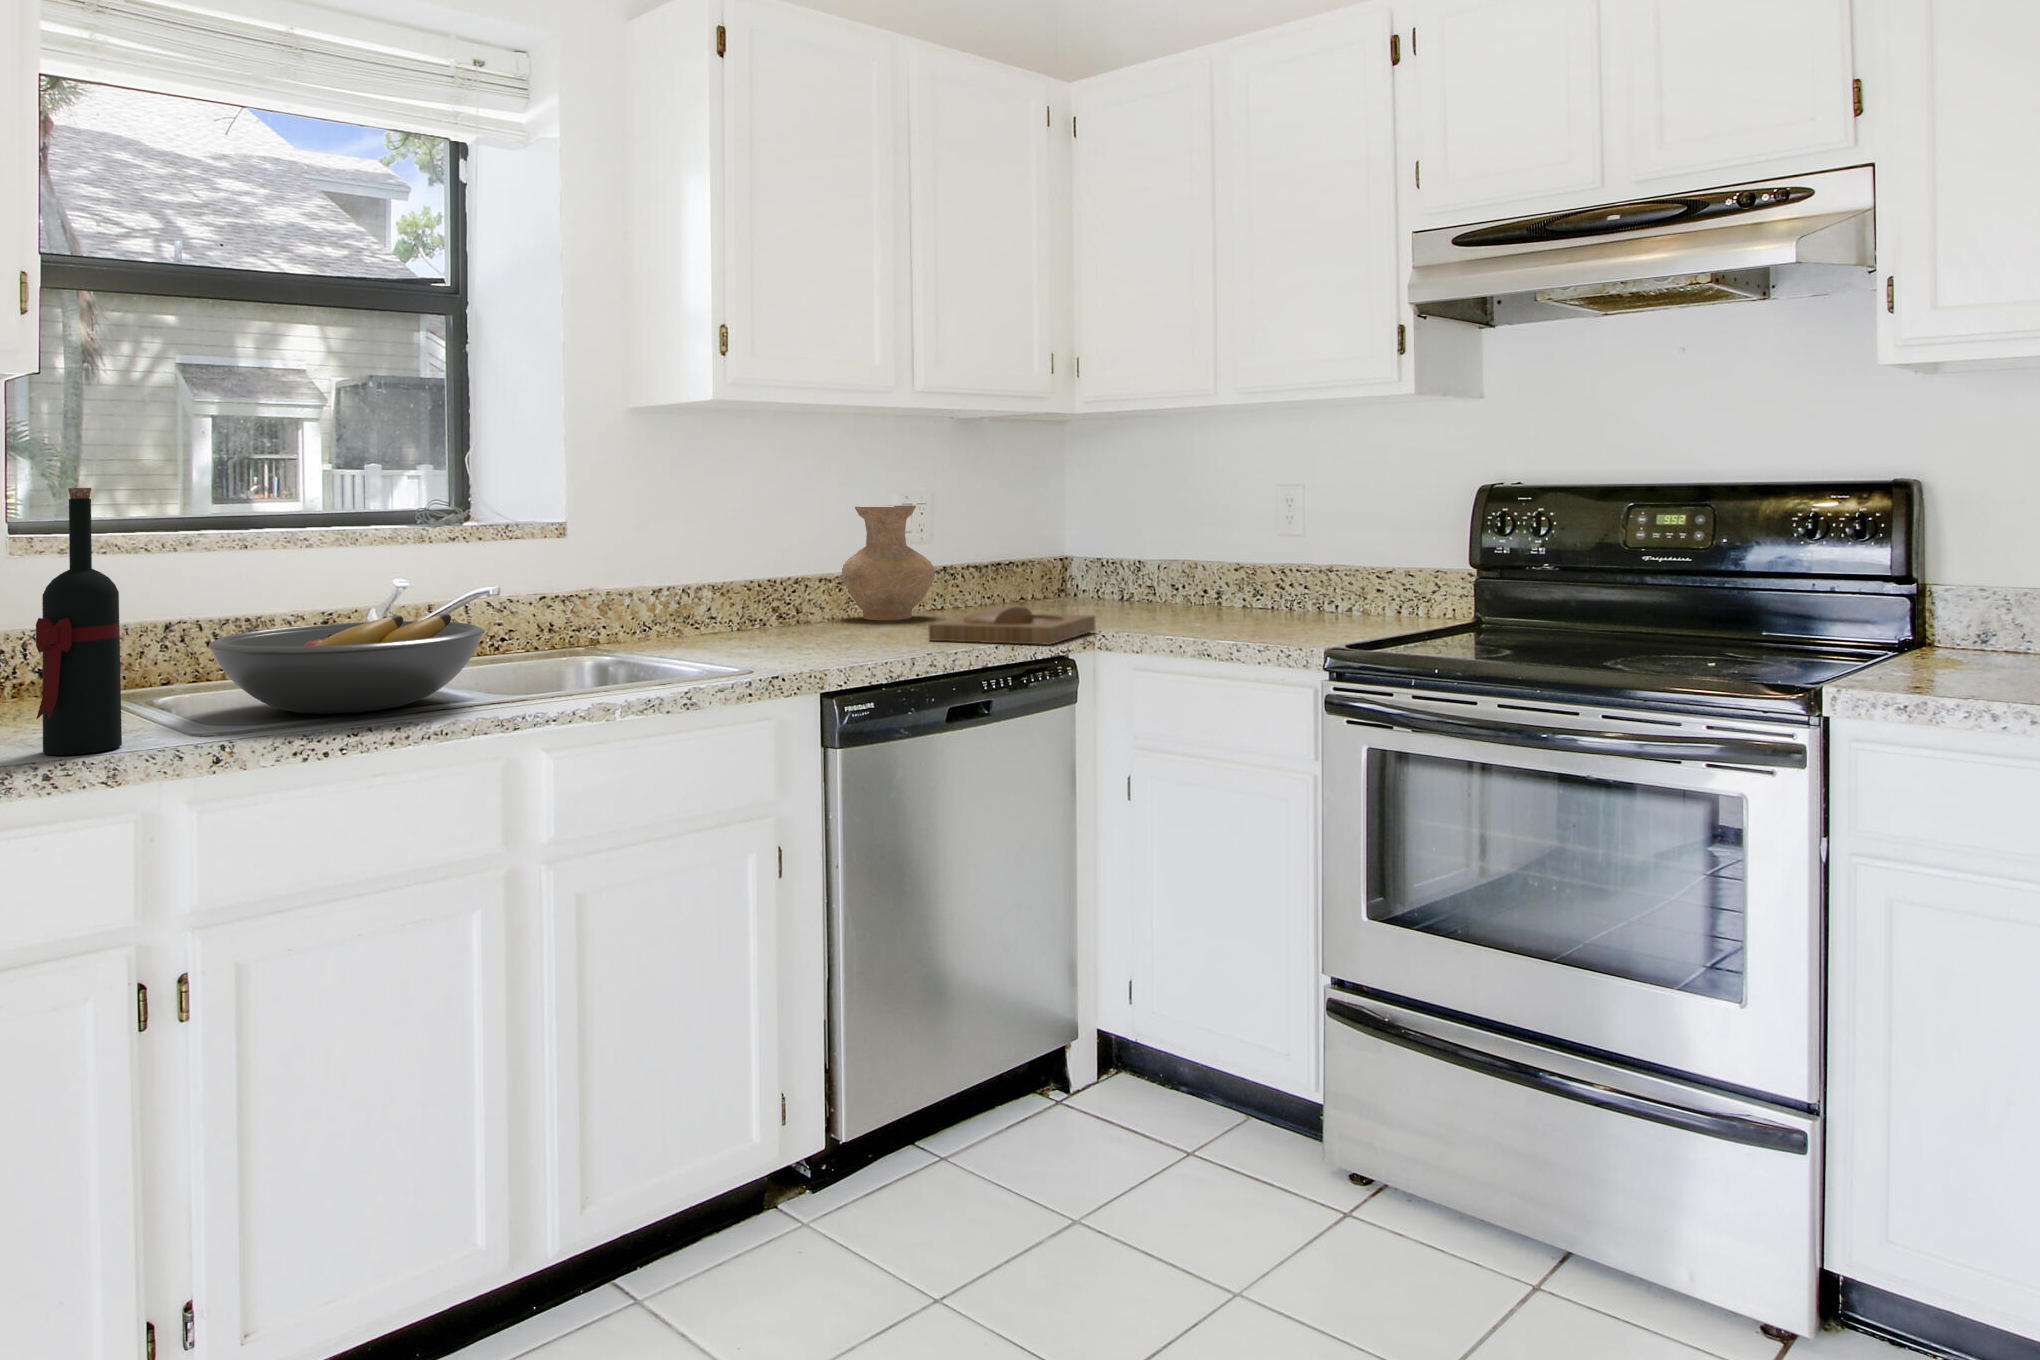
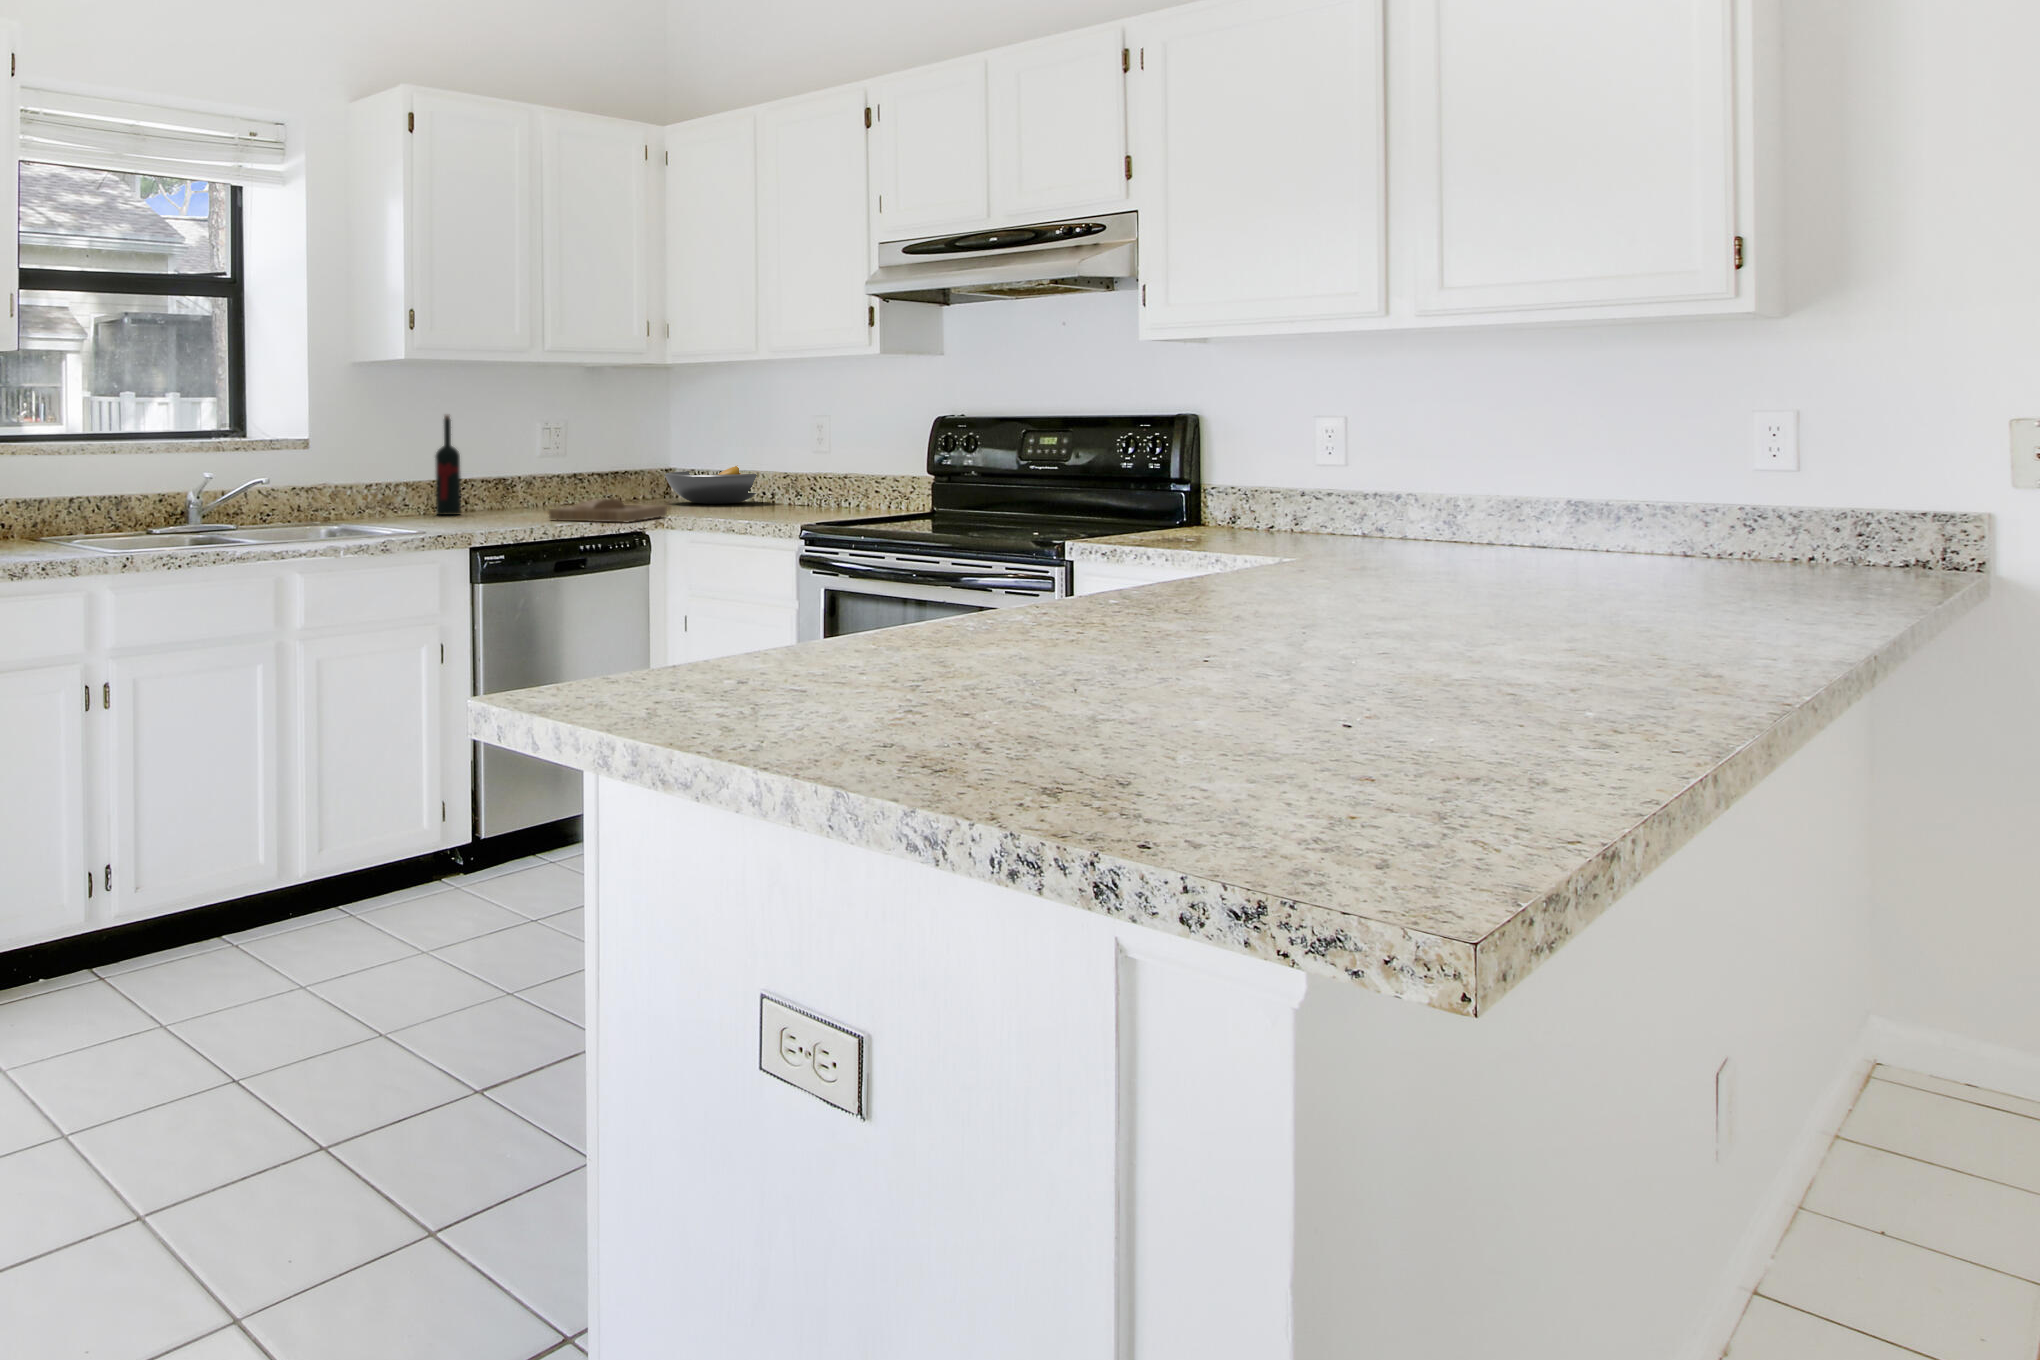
wine bottle: present [36,488,122,755] -> present [436,415,461,515]
vase: present [842,505,935,620] -> none [495,430,564,511]
fruit bowl: present [209,614,485,714] -> present [665,466,757,504]

